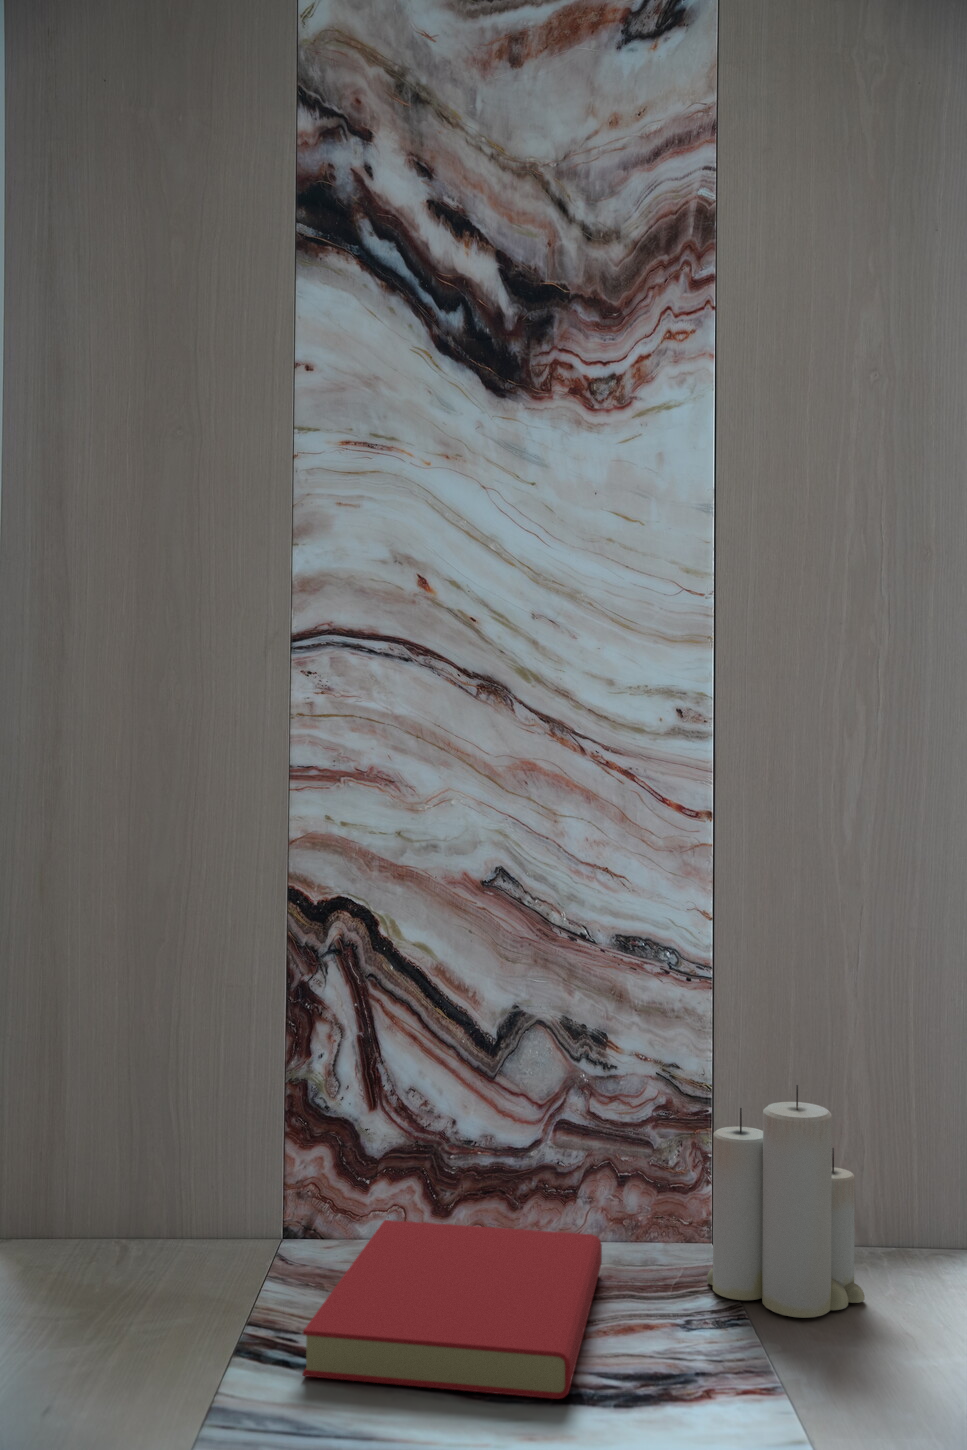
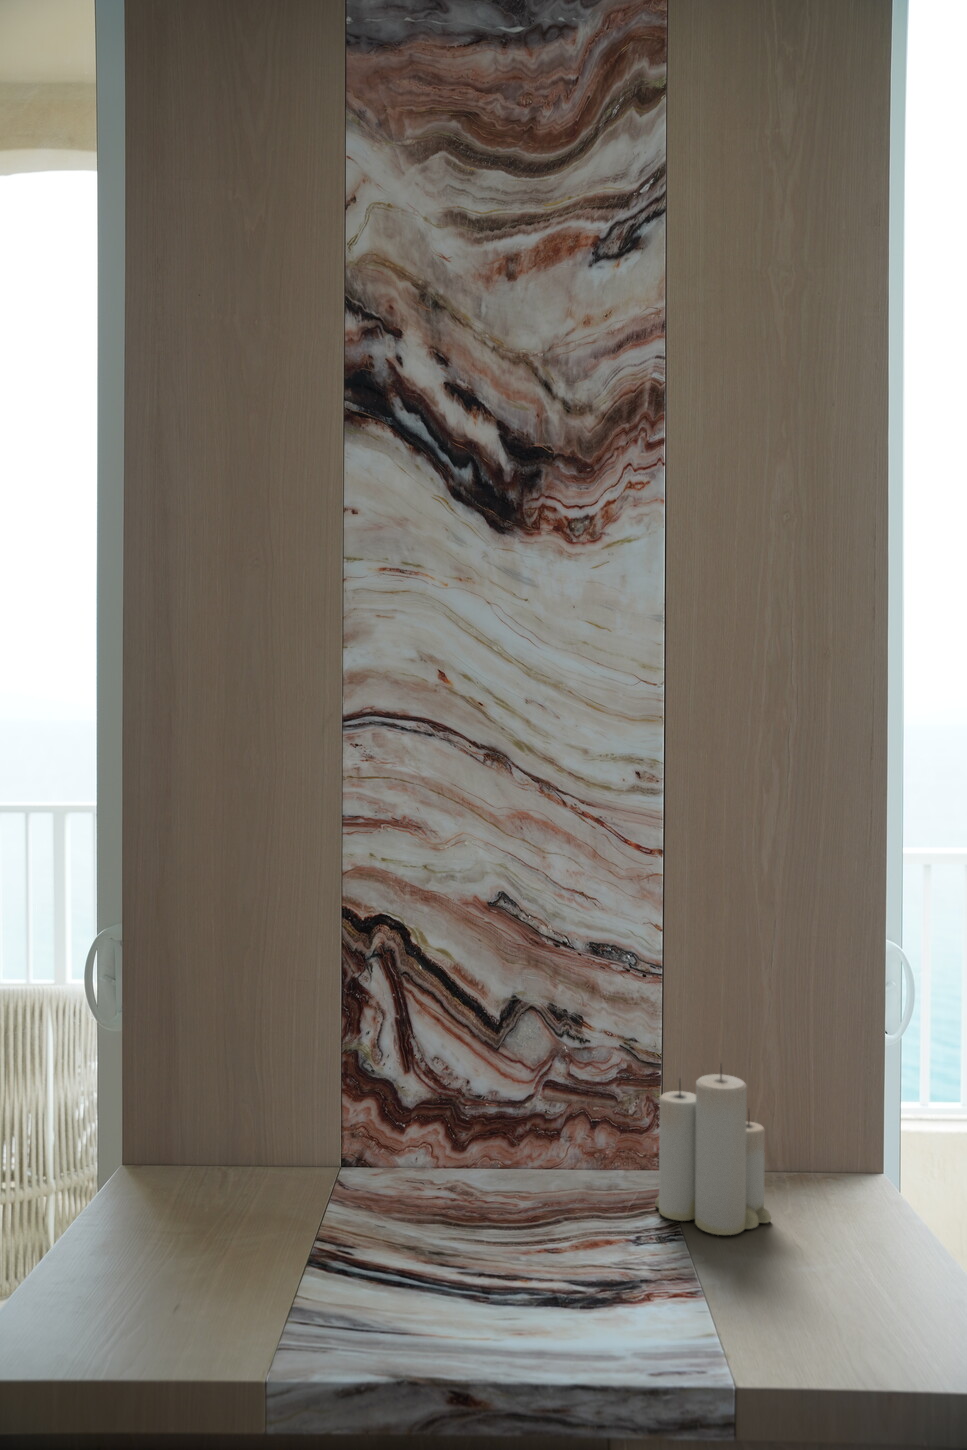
book: present [302,1220,602,1399] -> none [355,1157,577,1300]

